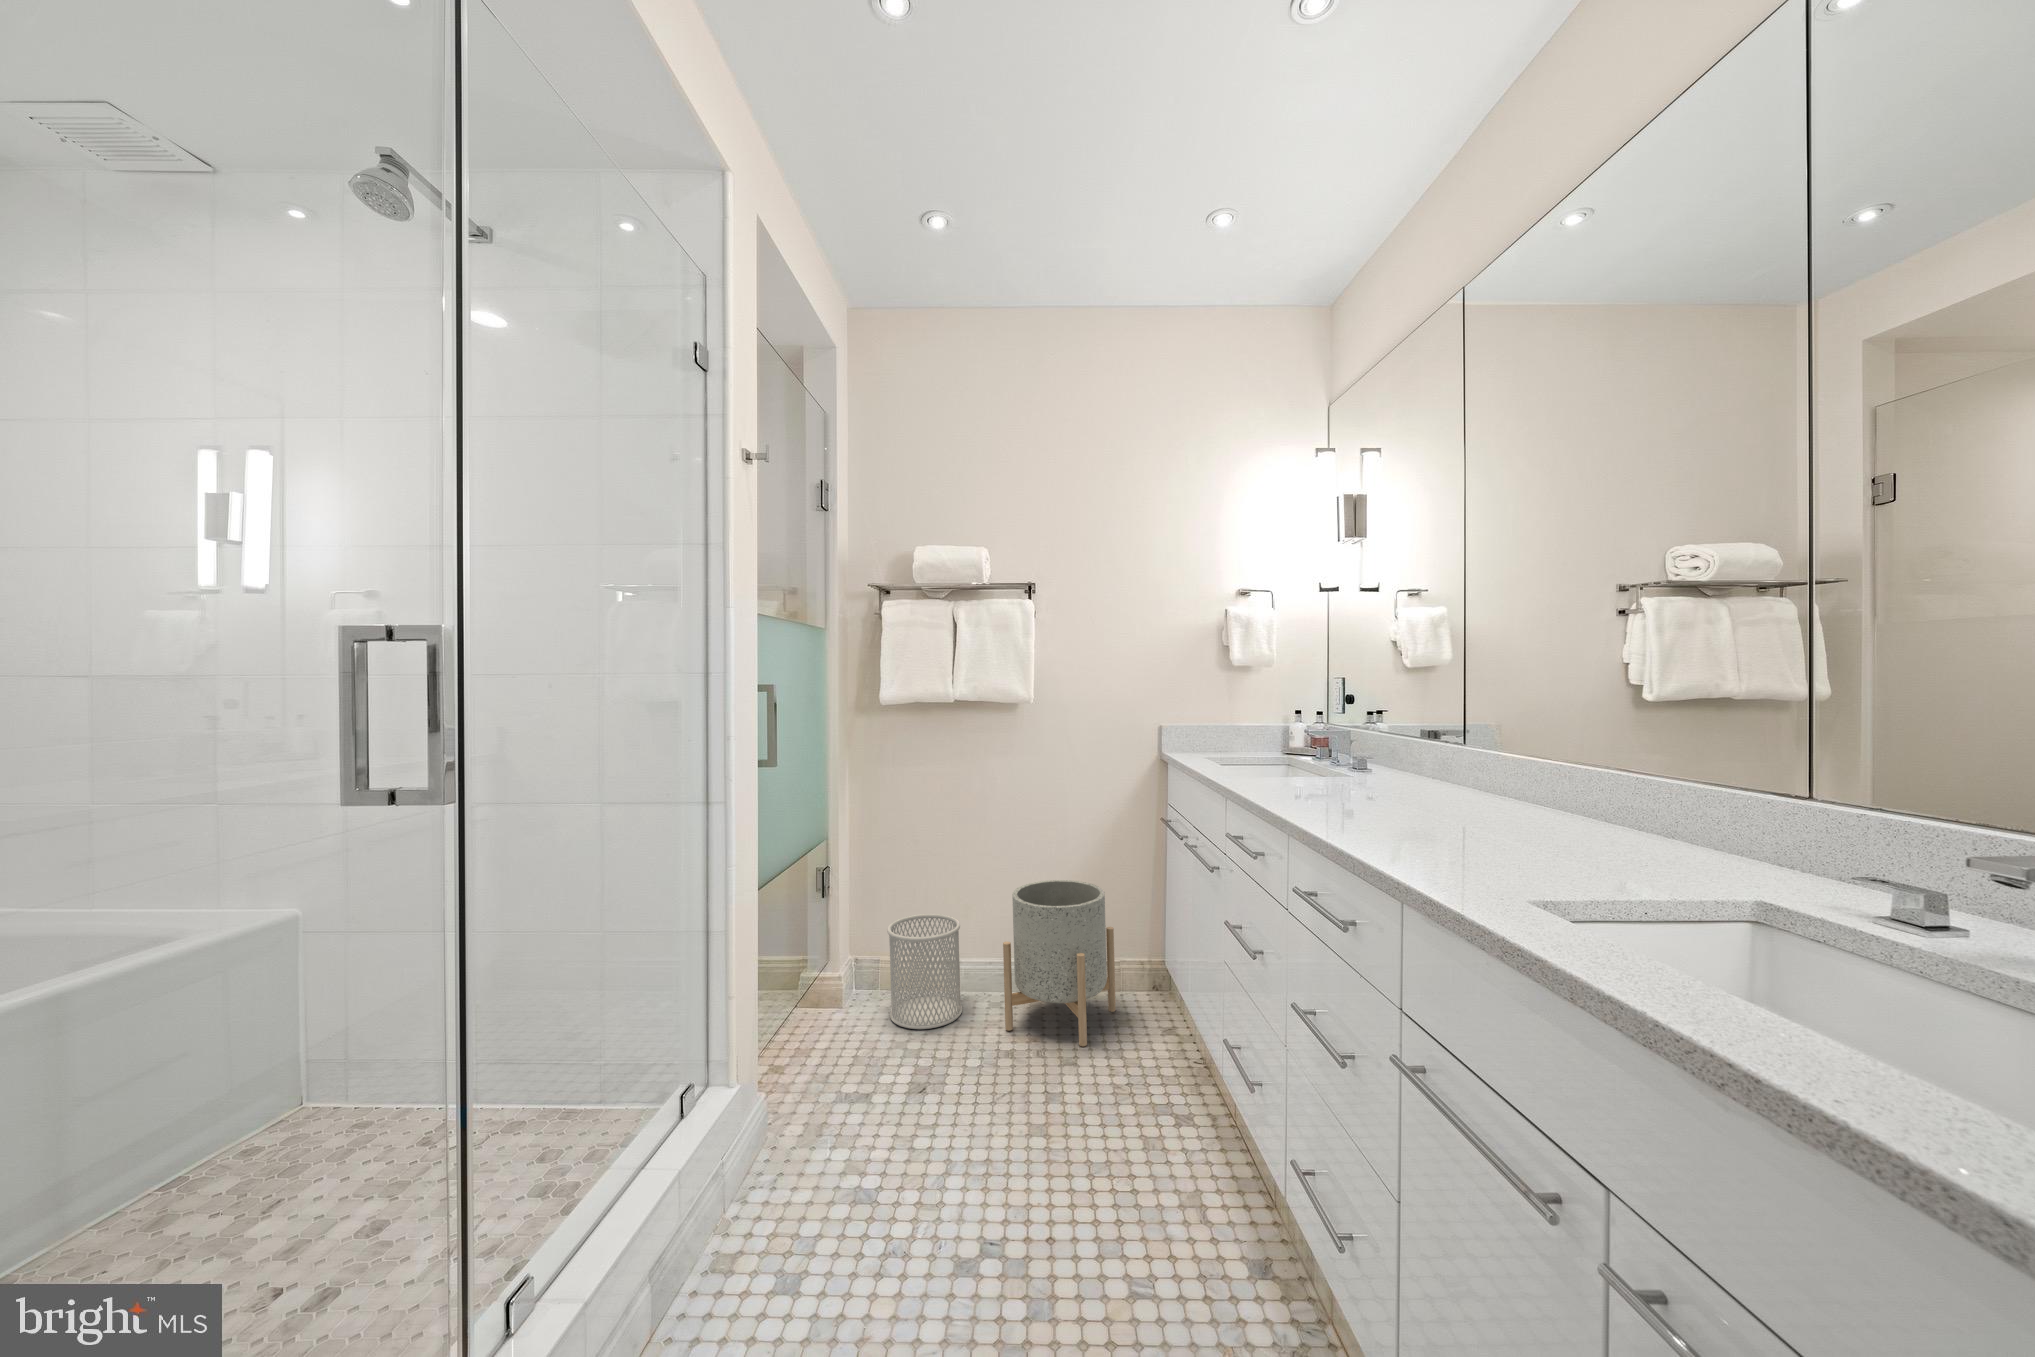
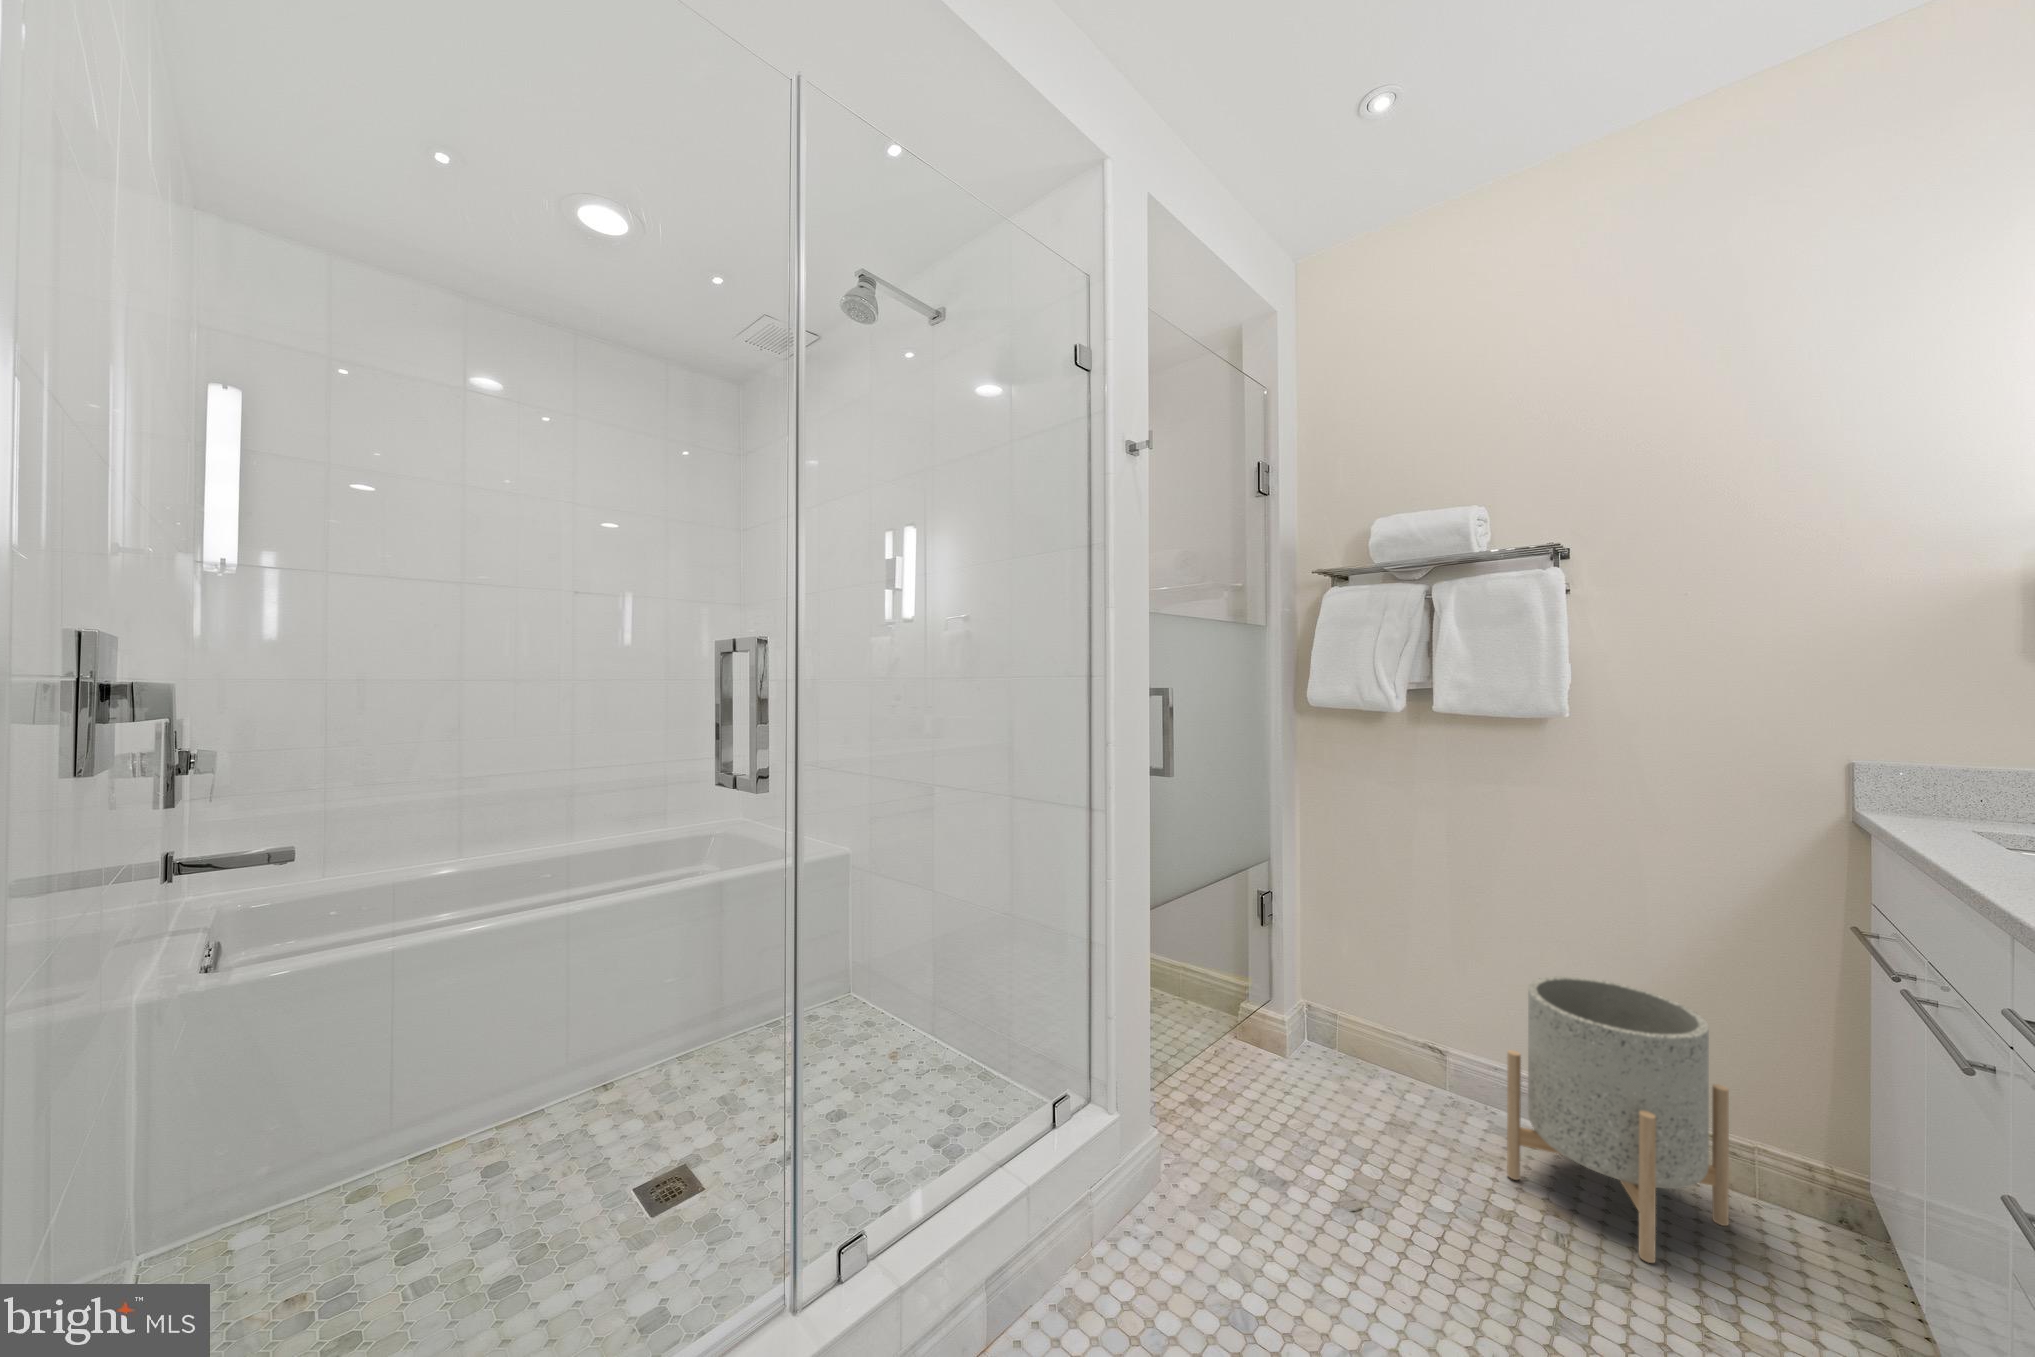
wastebasket: present [887,914,962,1029] -> none [1342,973,1446,1131]

